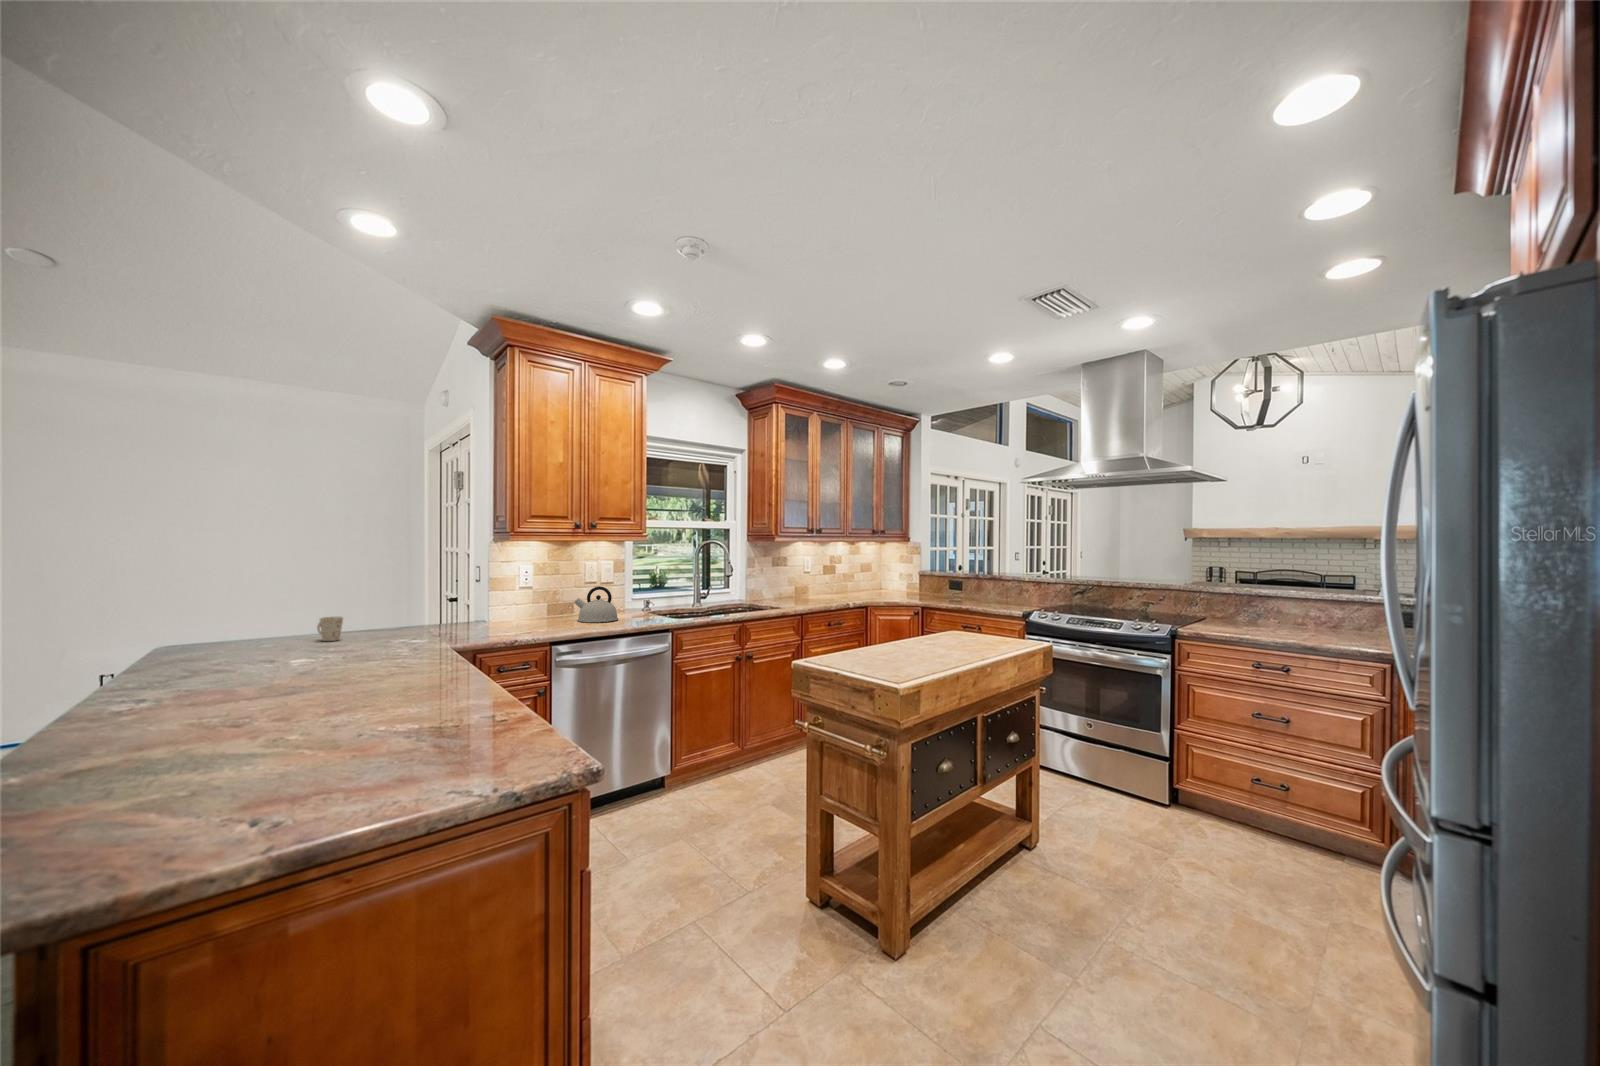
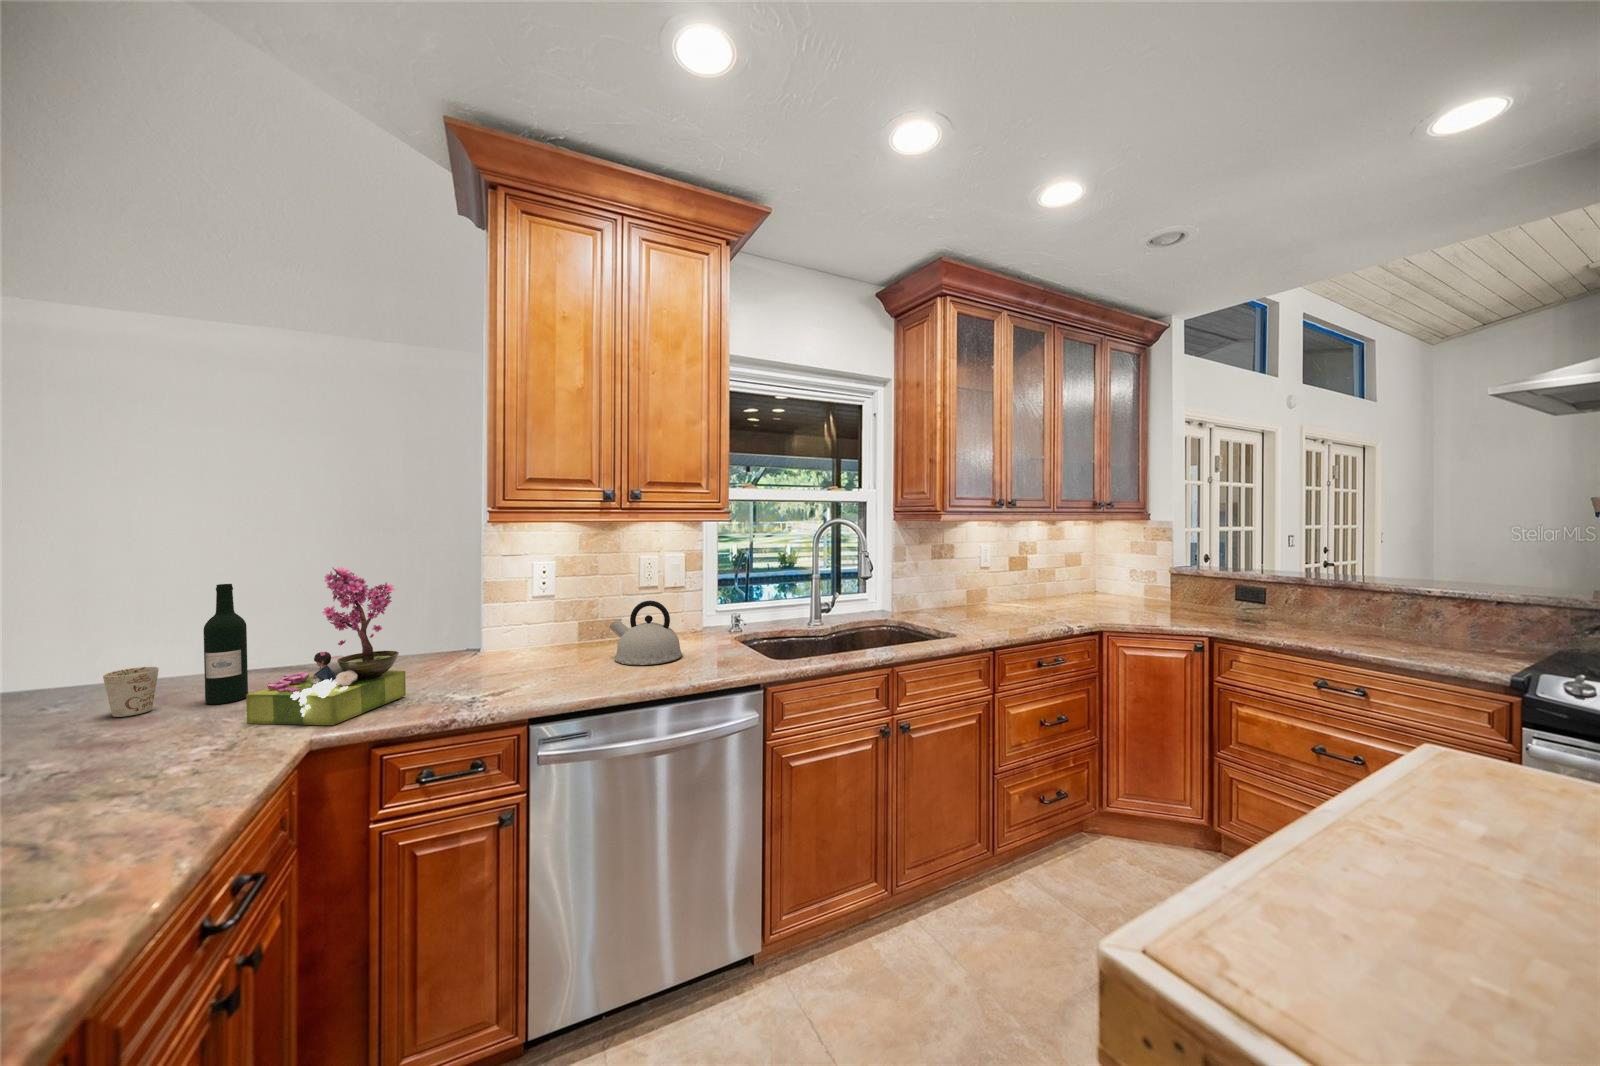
flower arrangement: none [410,562,478,641] -> present [246,567,406,725]
wine bottle: none [363,572,383,637] -> present [203,584,248,704]

